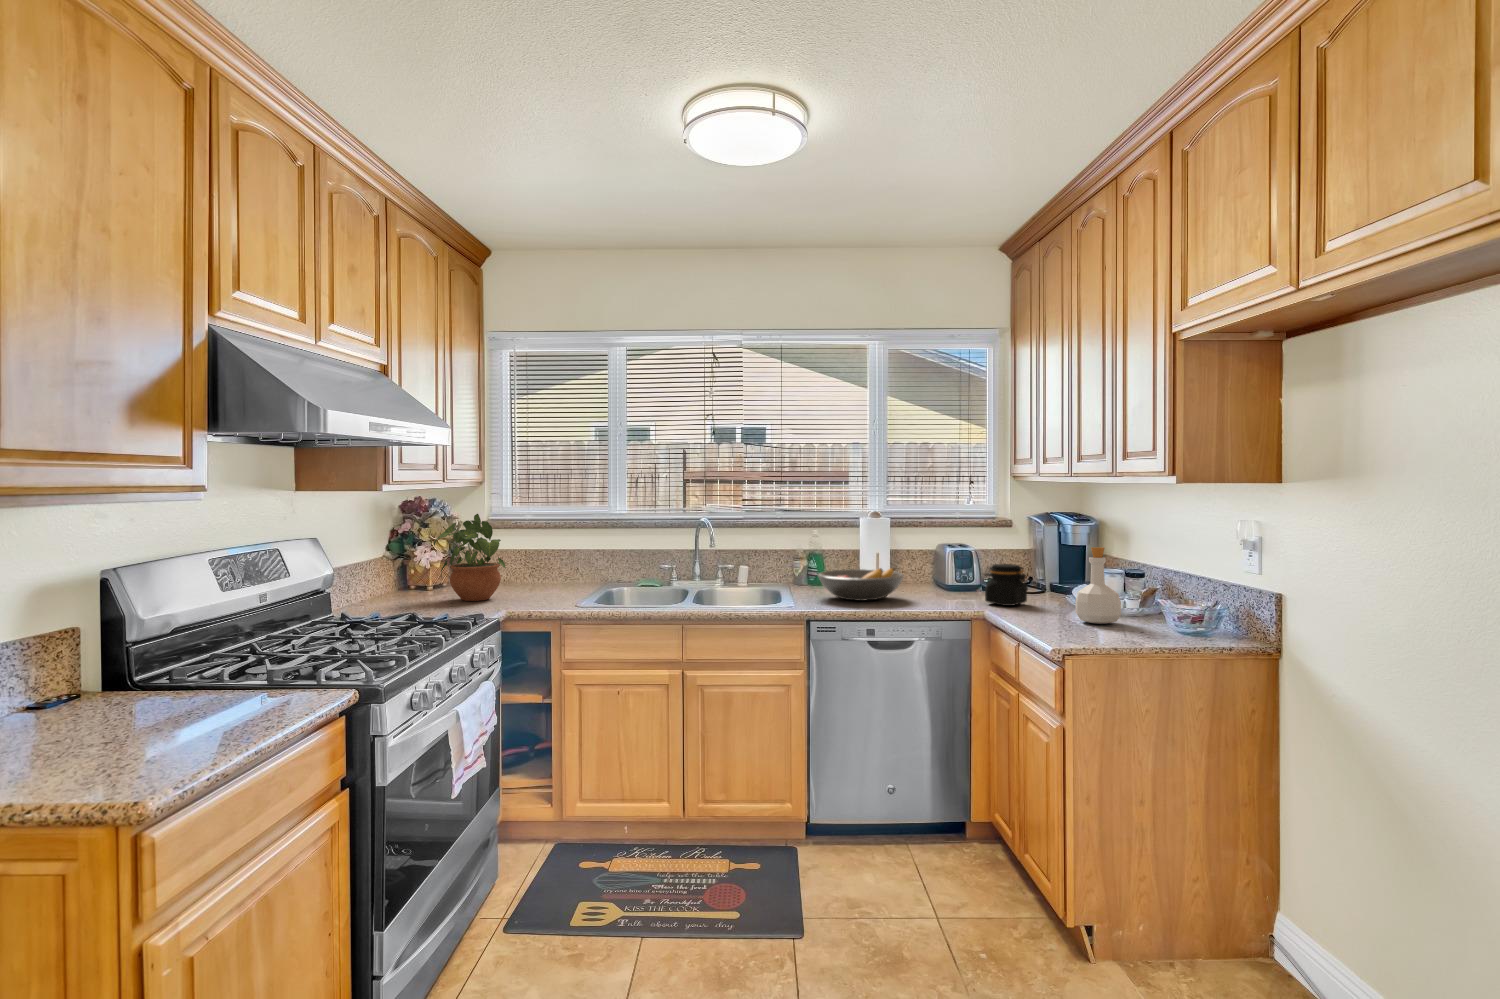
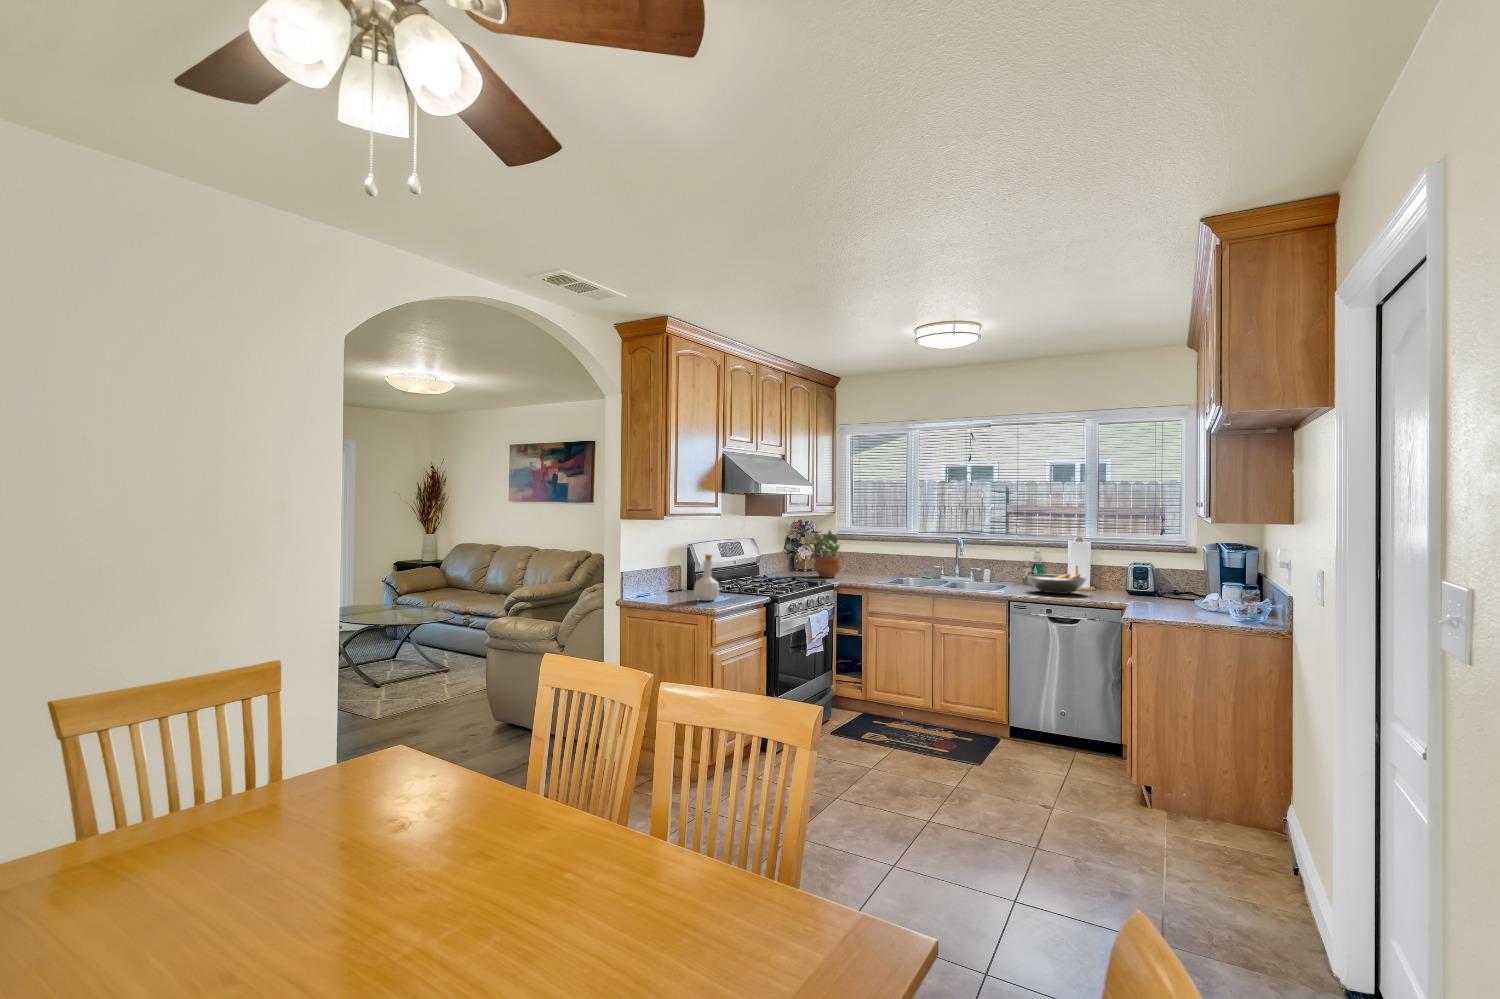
bottle: present [1075,547,1121,624] -> present [694,555,719,601]
jar: present [984,564,1028,606] -> none [1139,575,1170,603]

